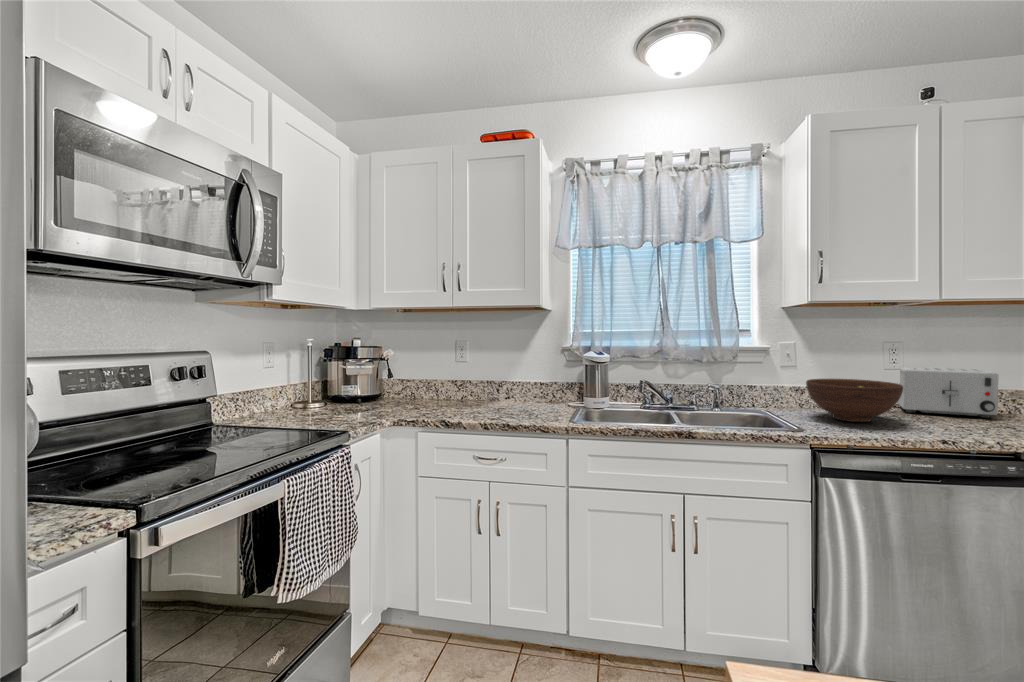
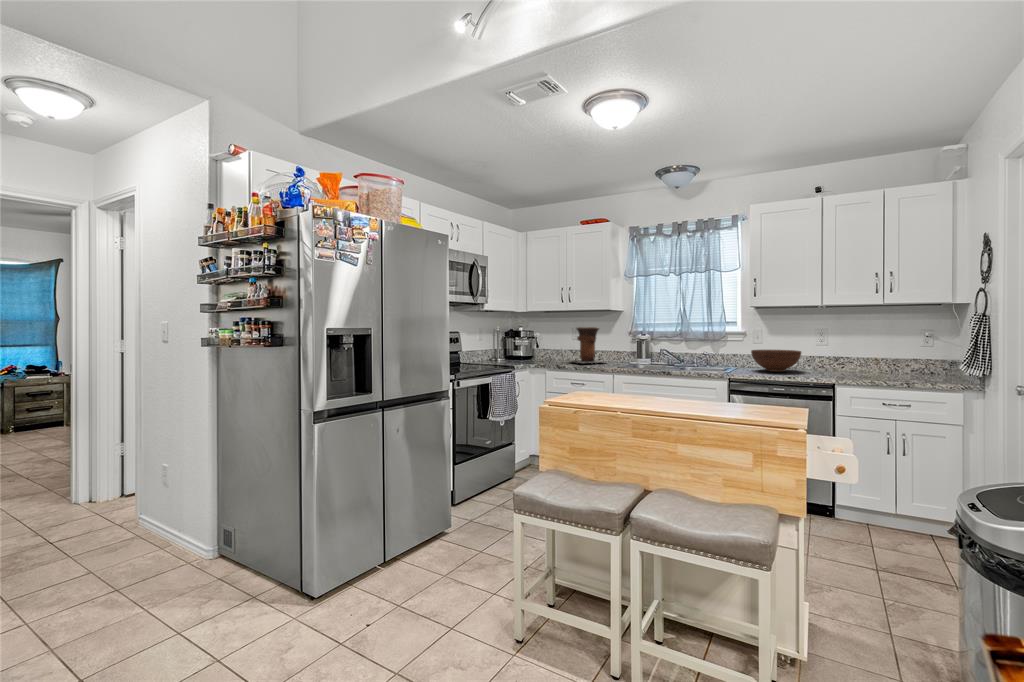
vase: none [449,338,531,409] -> present [575,327,601,363]
toaster: present [897,367,998,418] -> none [820,344,876,372]

